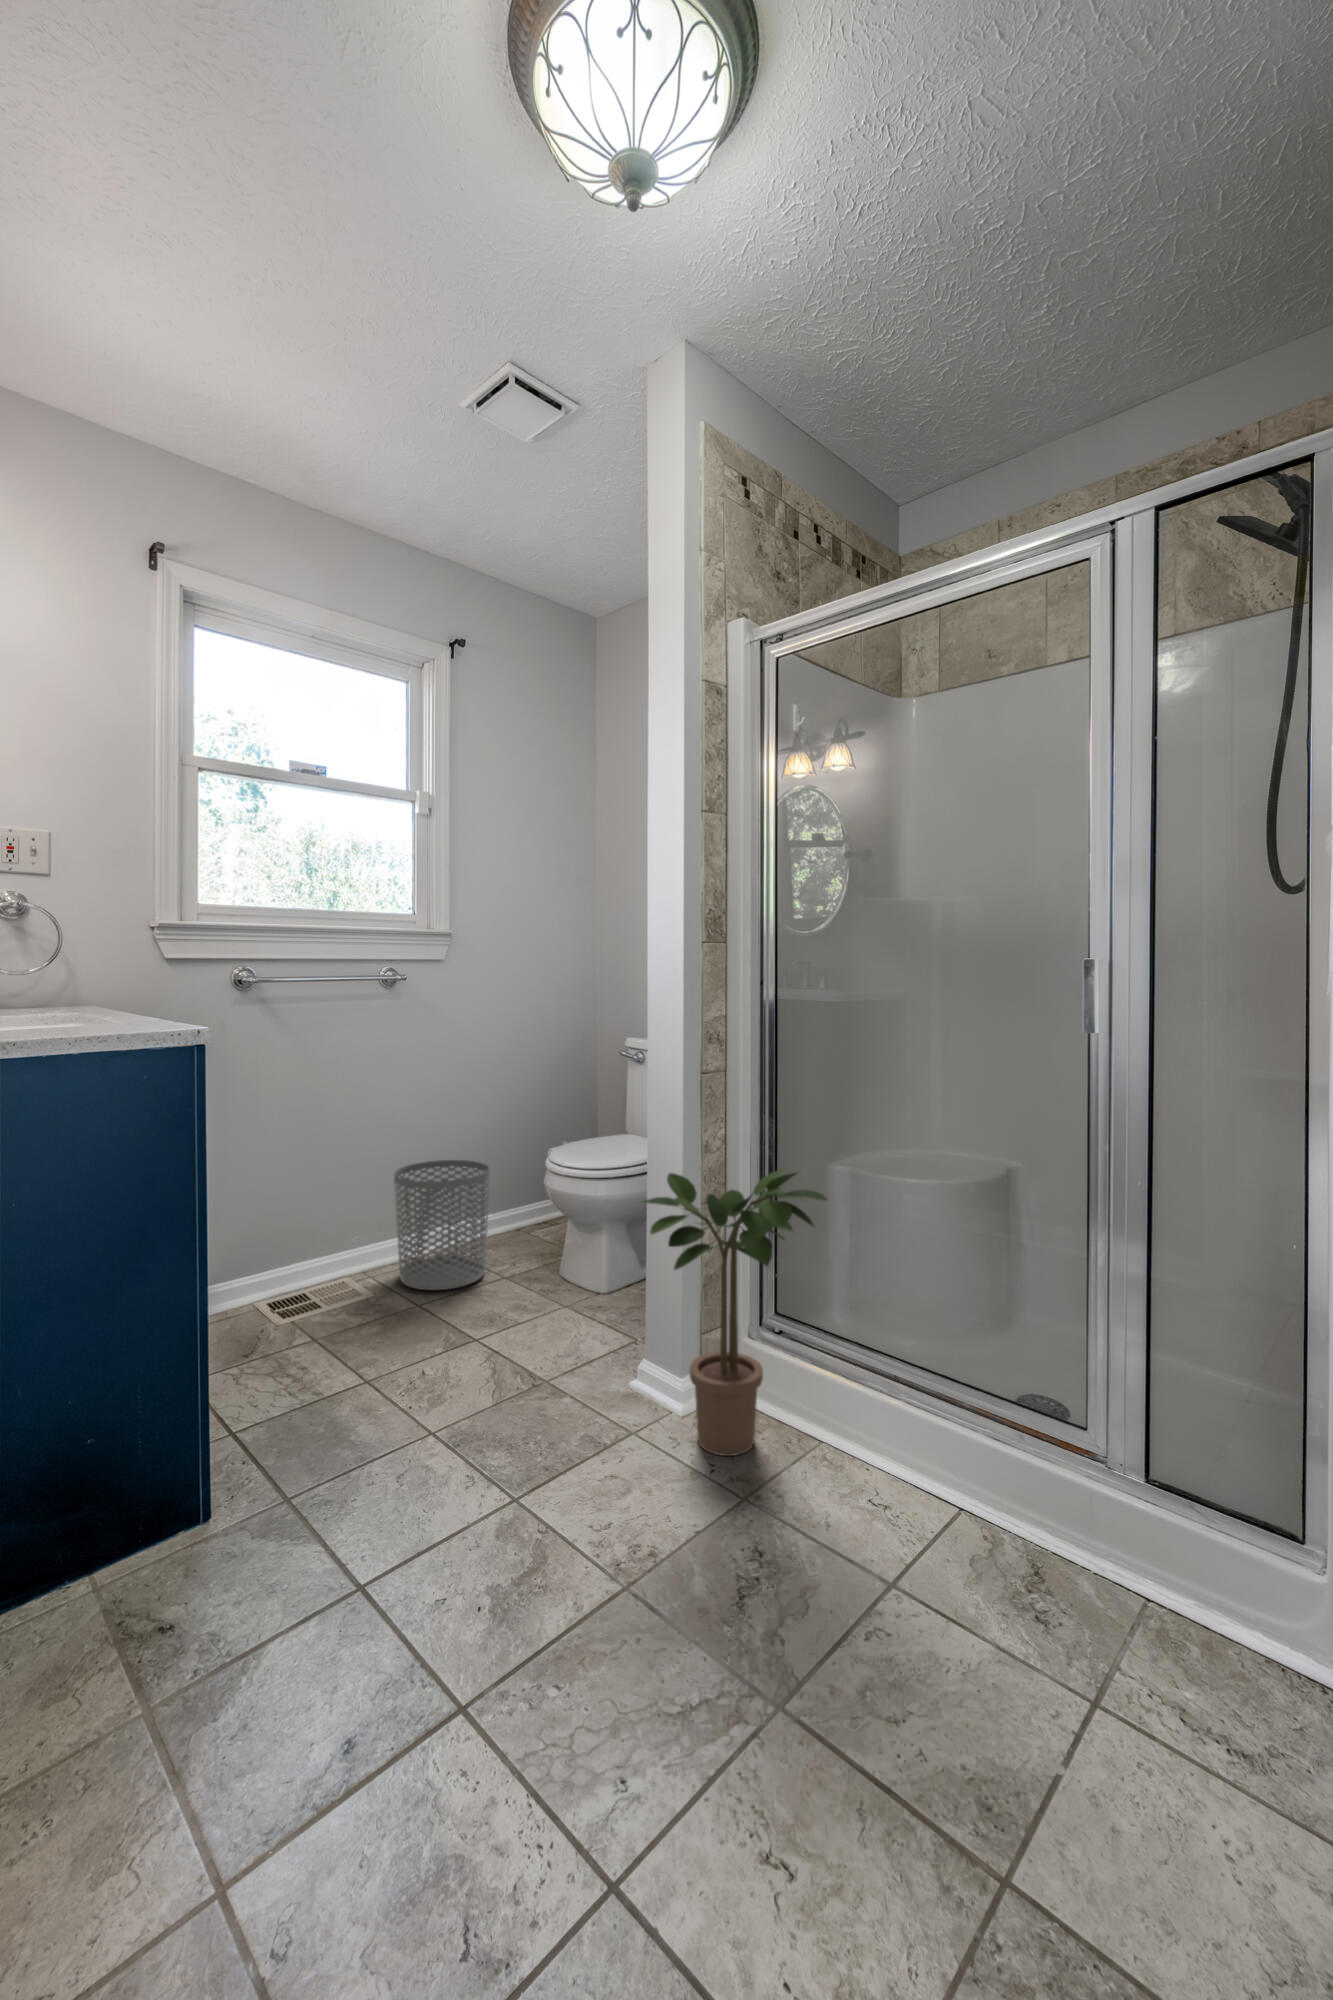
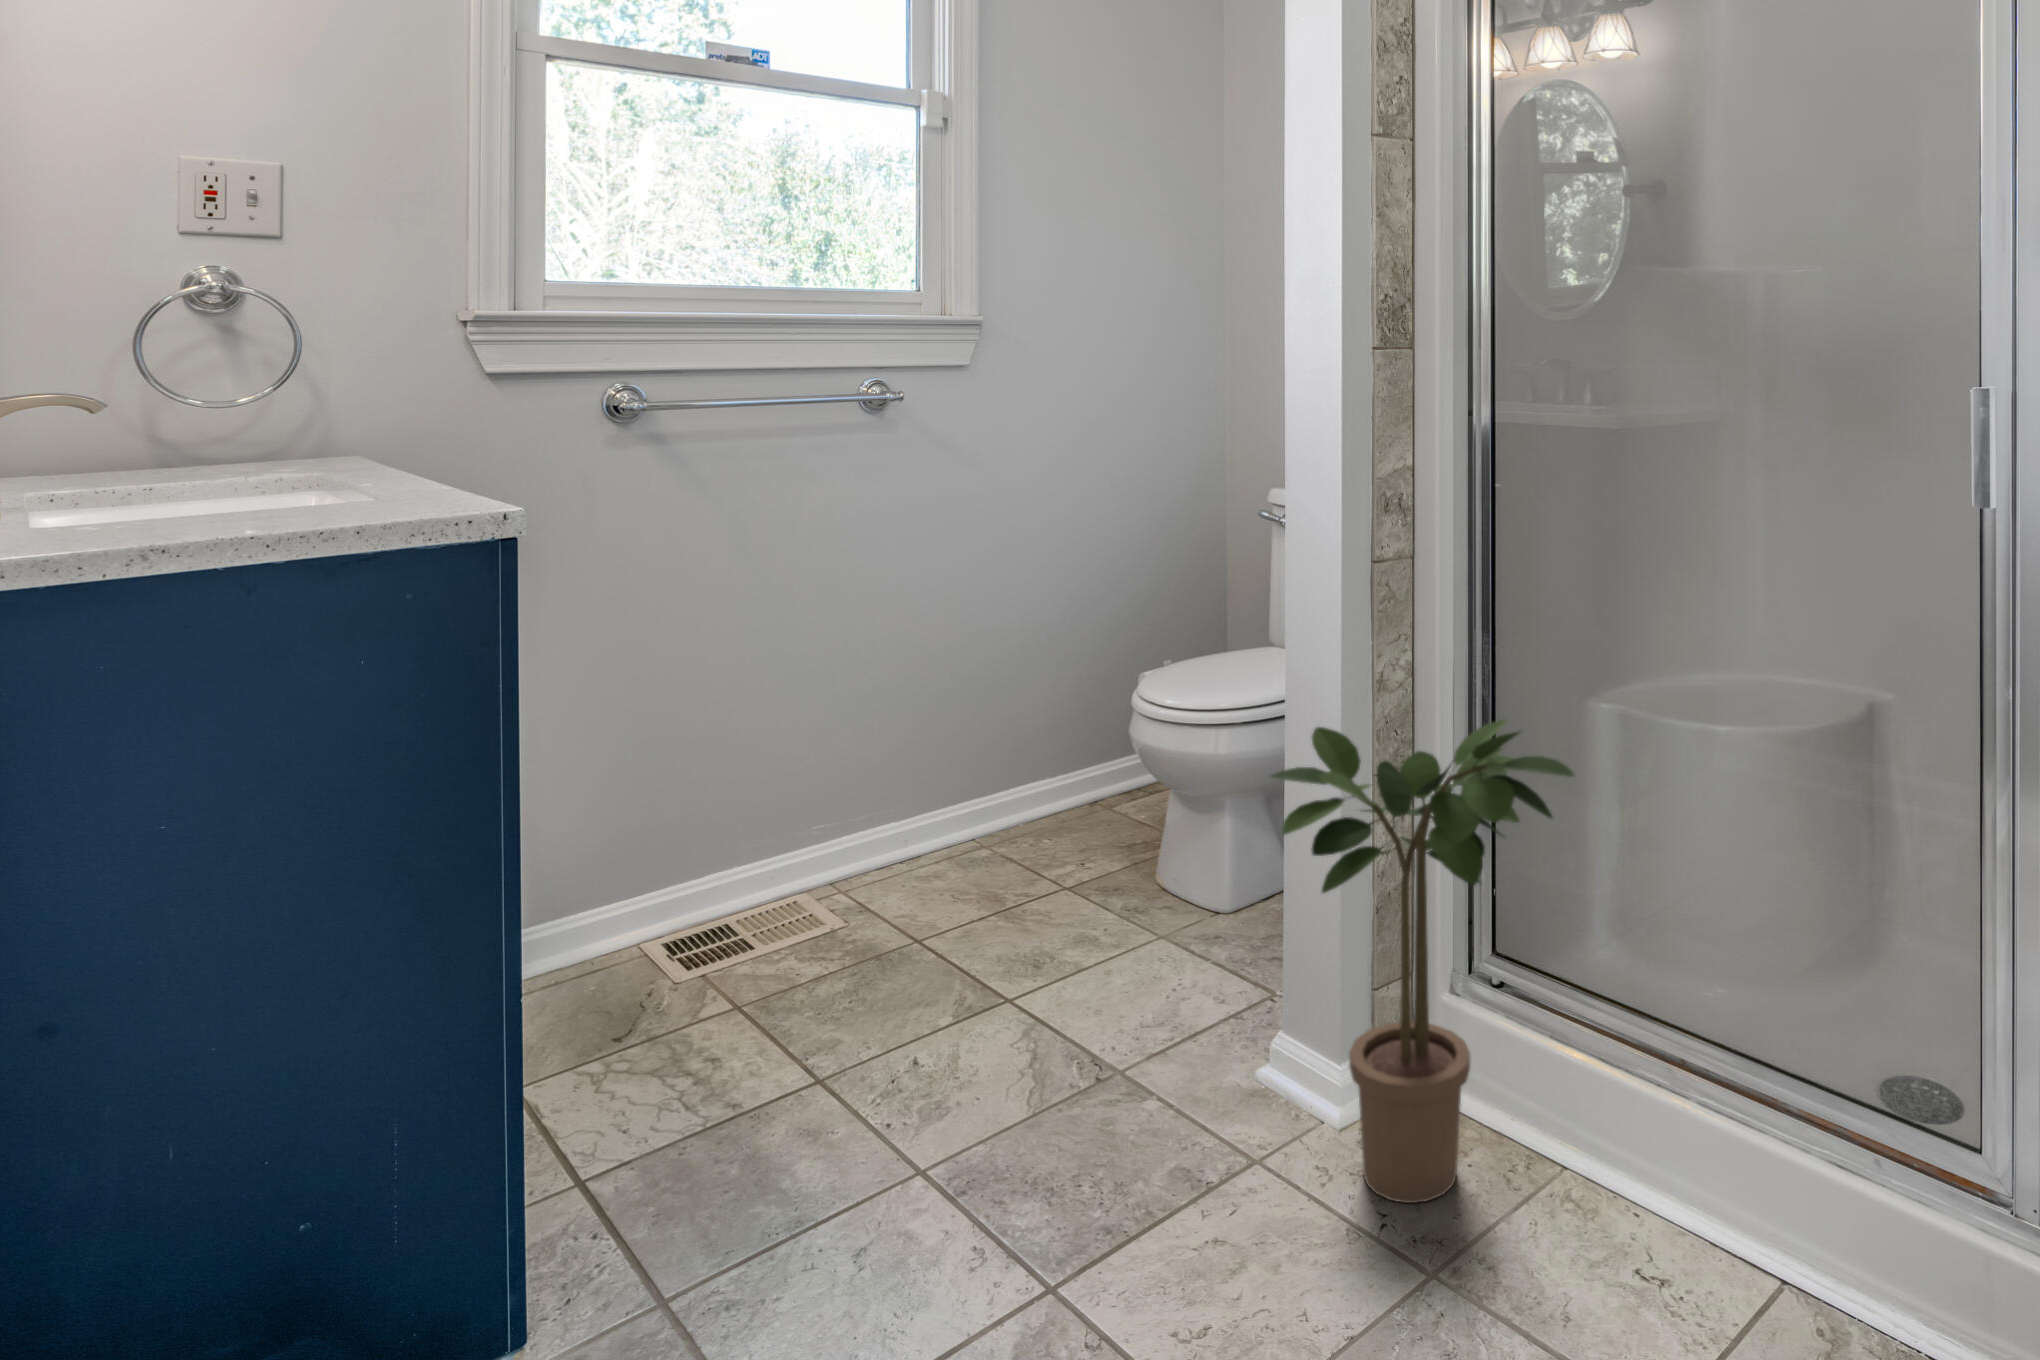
waste bin: present [394,1160,490,1290] -> none [879,685,1037,905]

